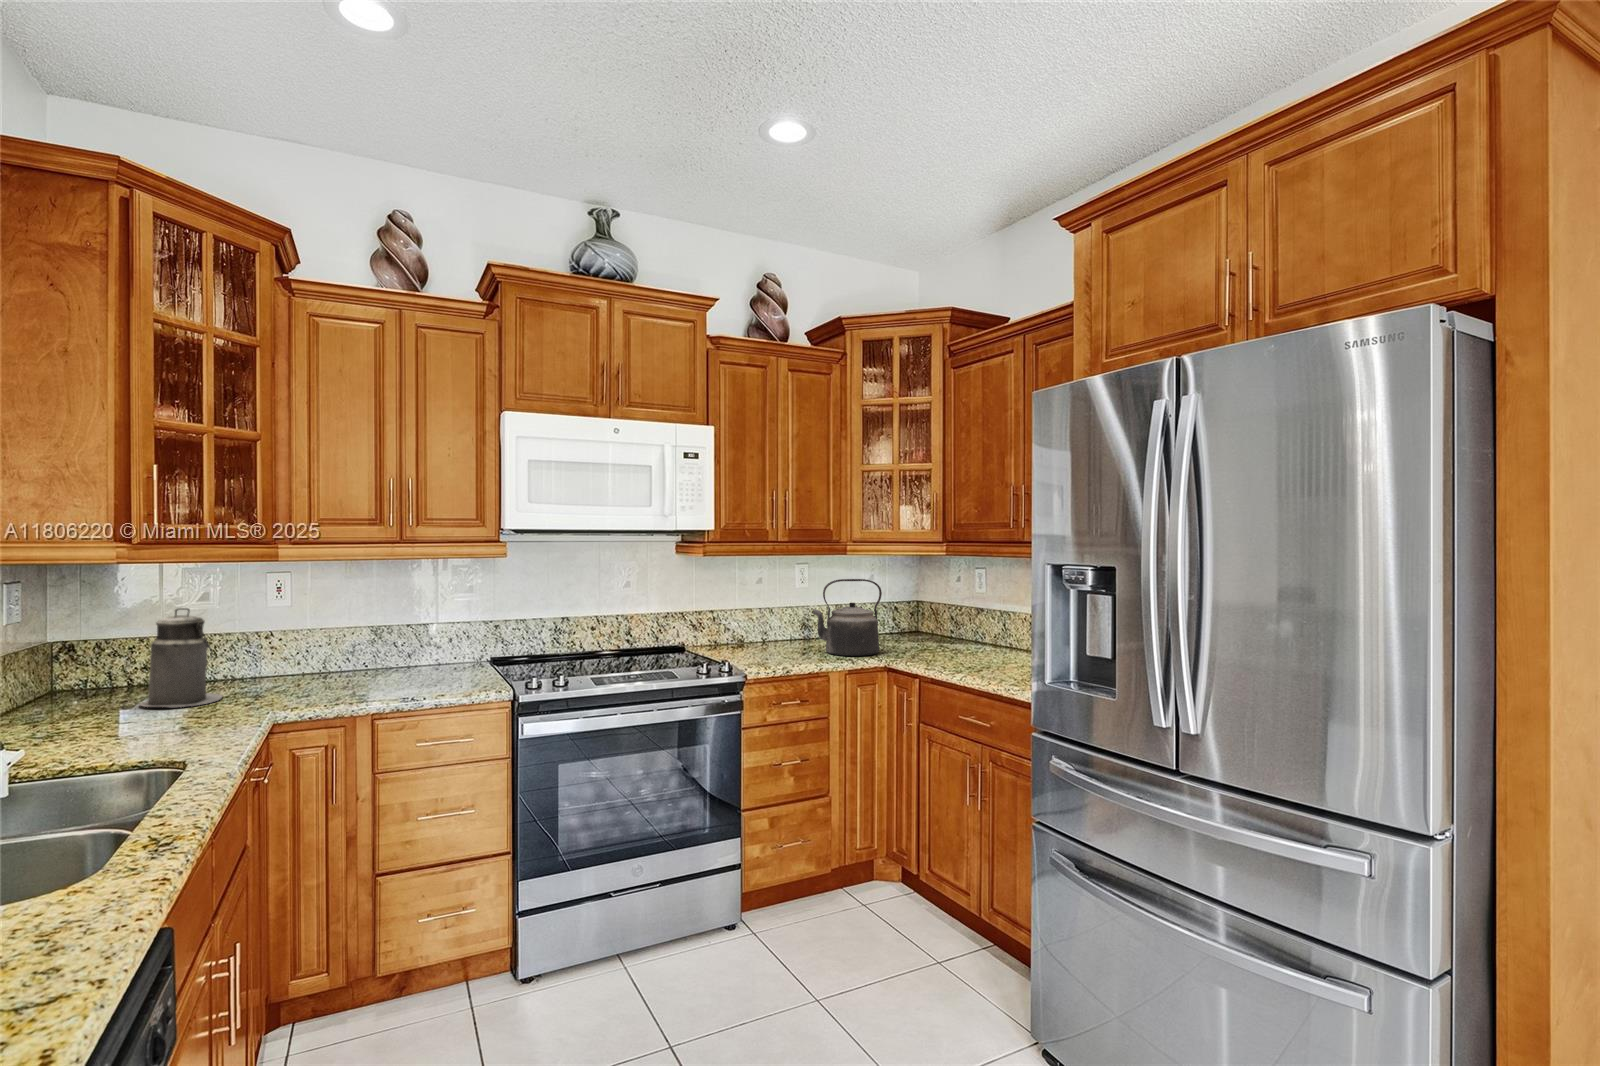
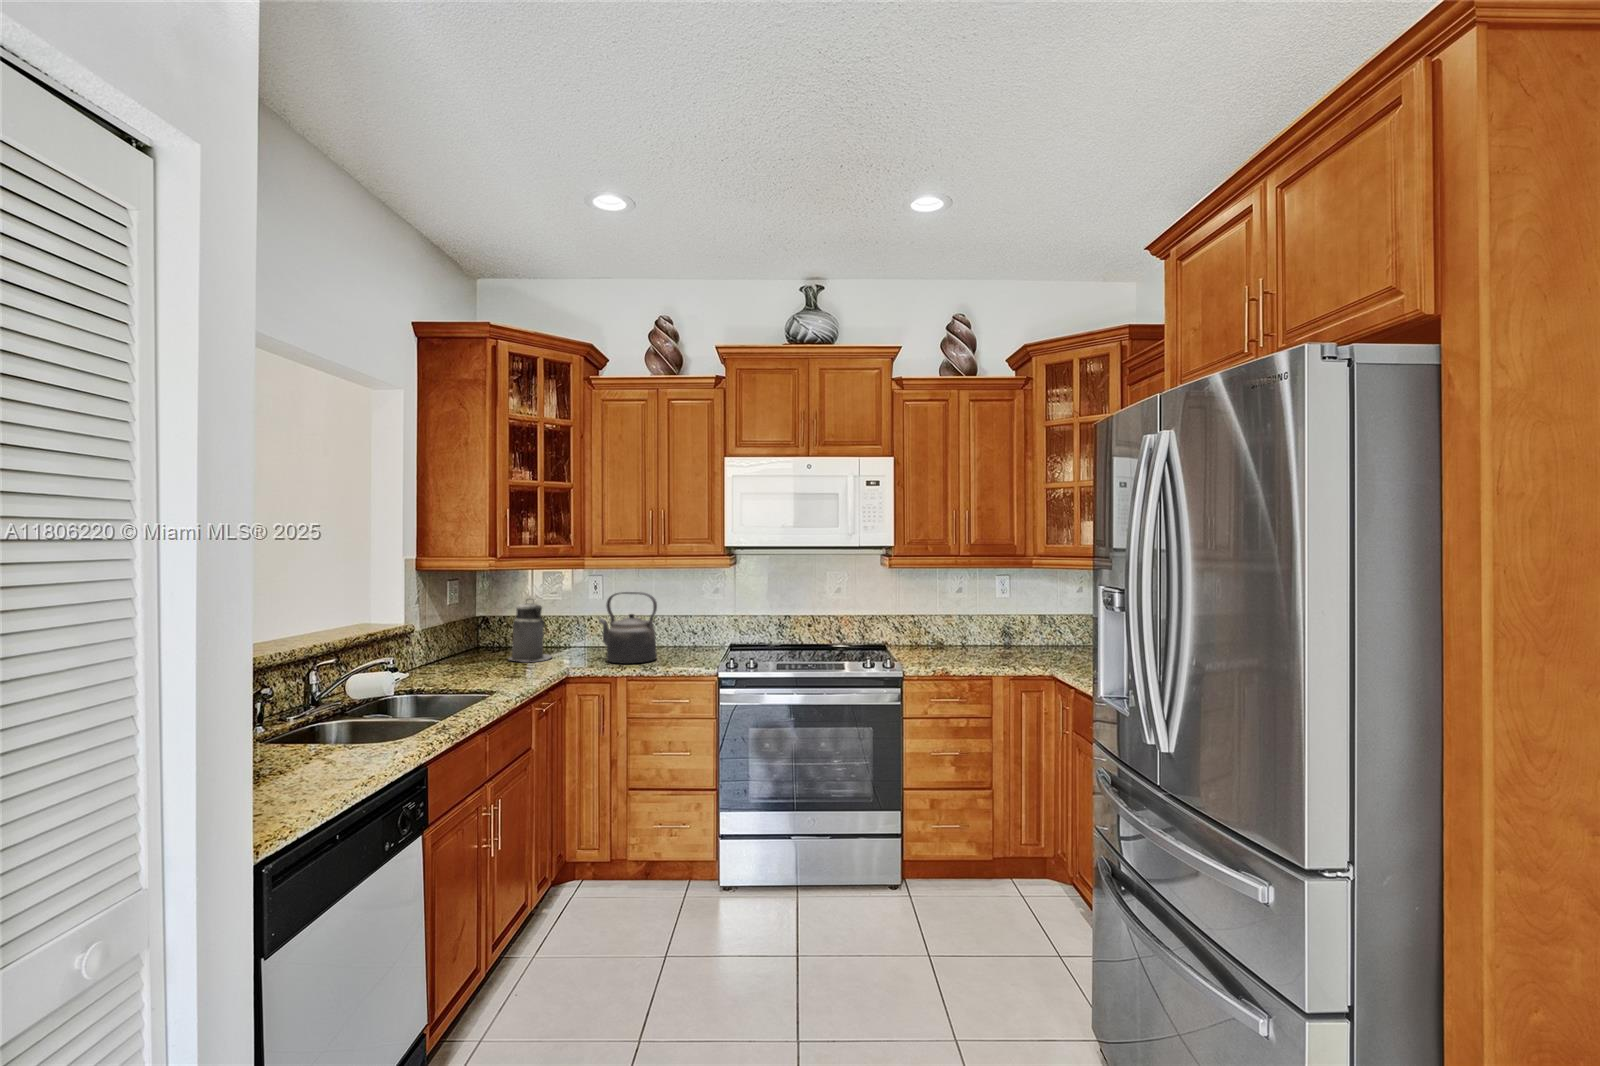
kettle: present [813,579,882,656] -> present [599,592,657,664]

